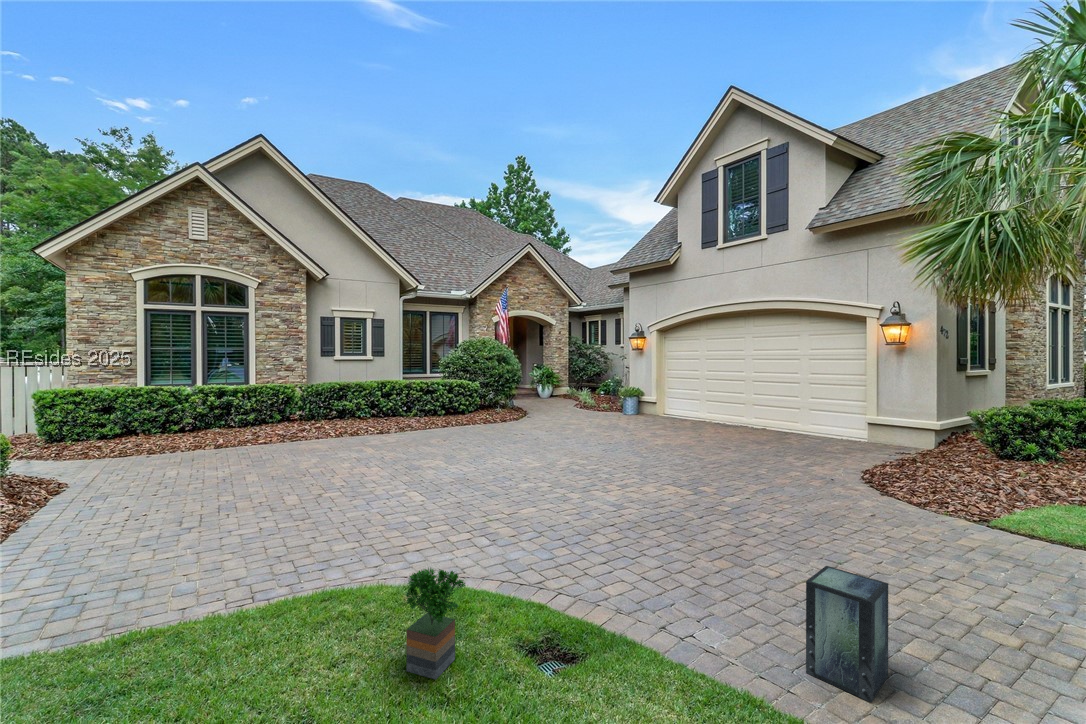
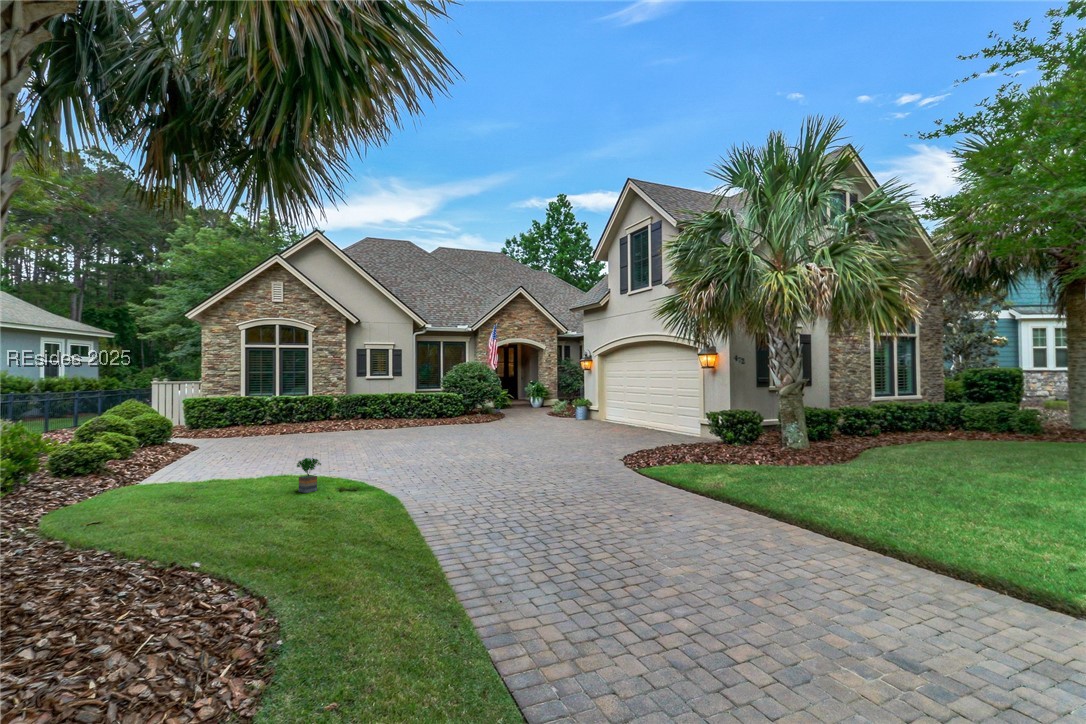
storage box: present [806,566,888,702] -> none [437,464,465,505]

